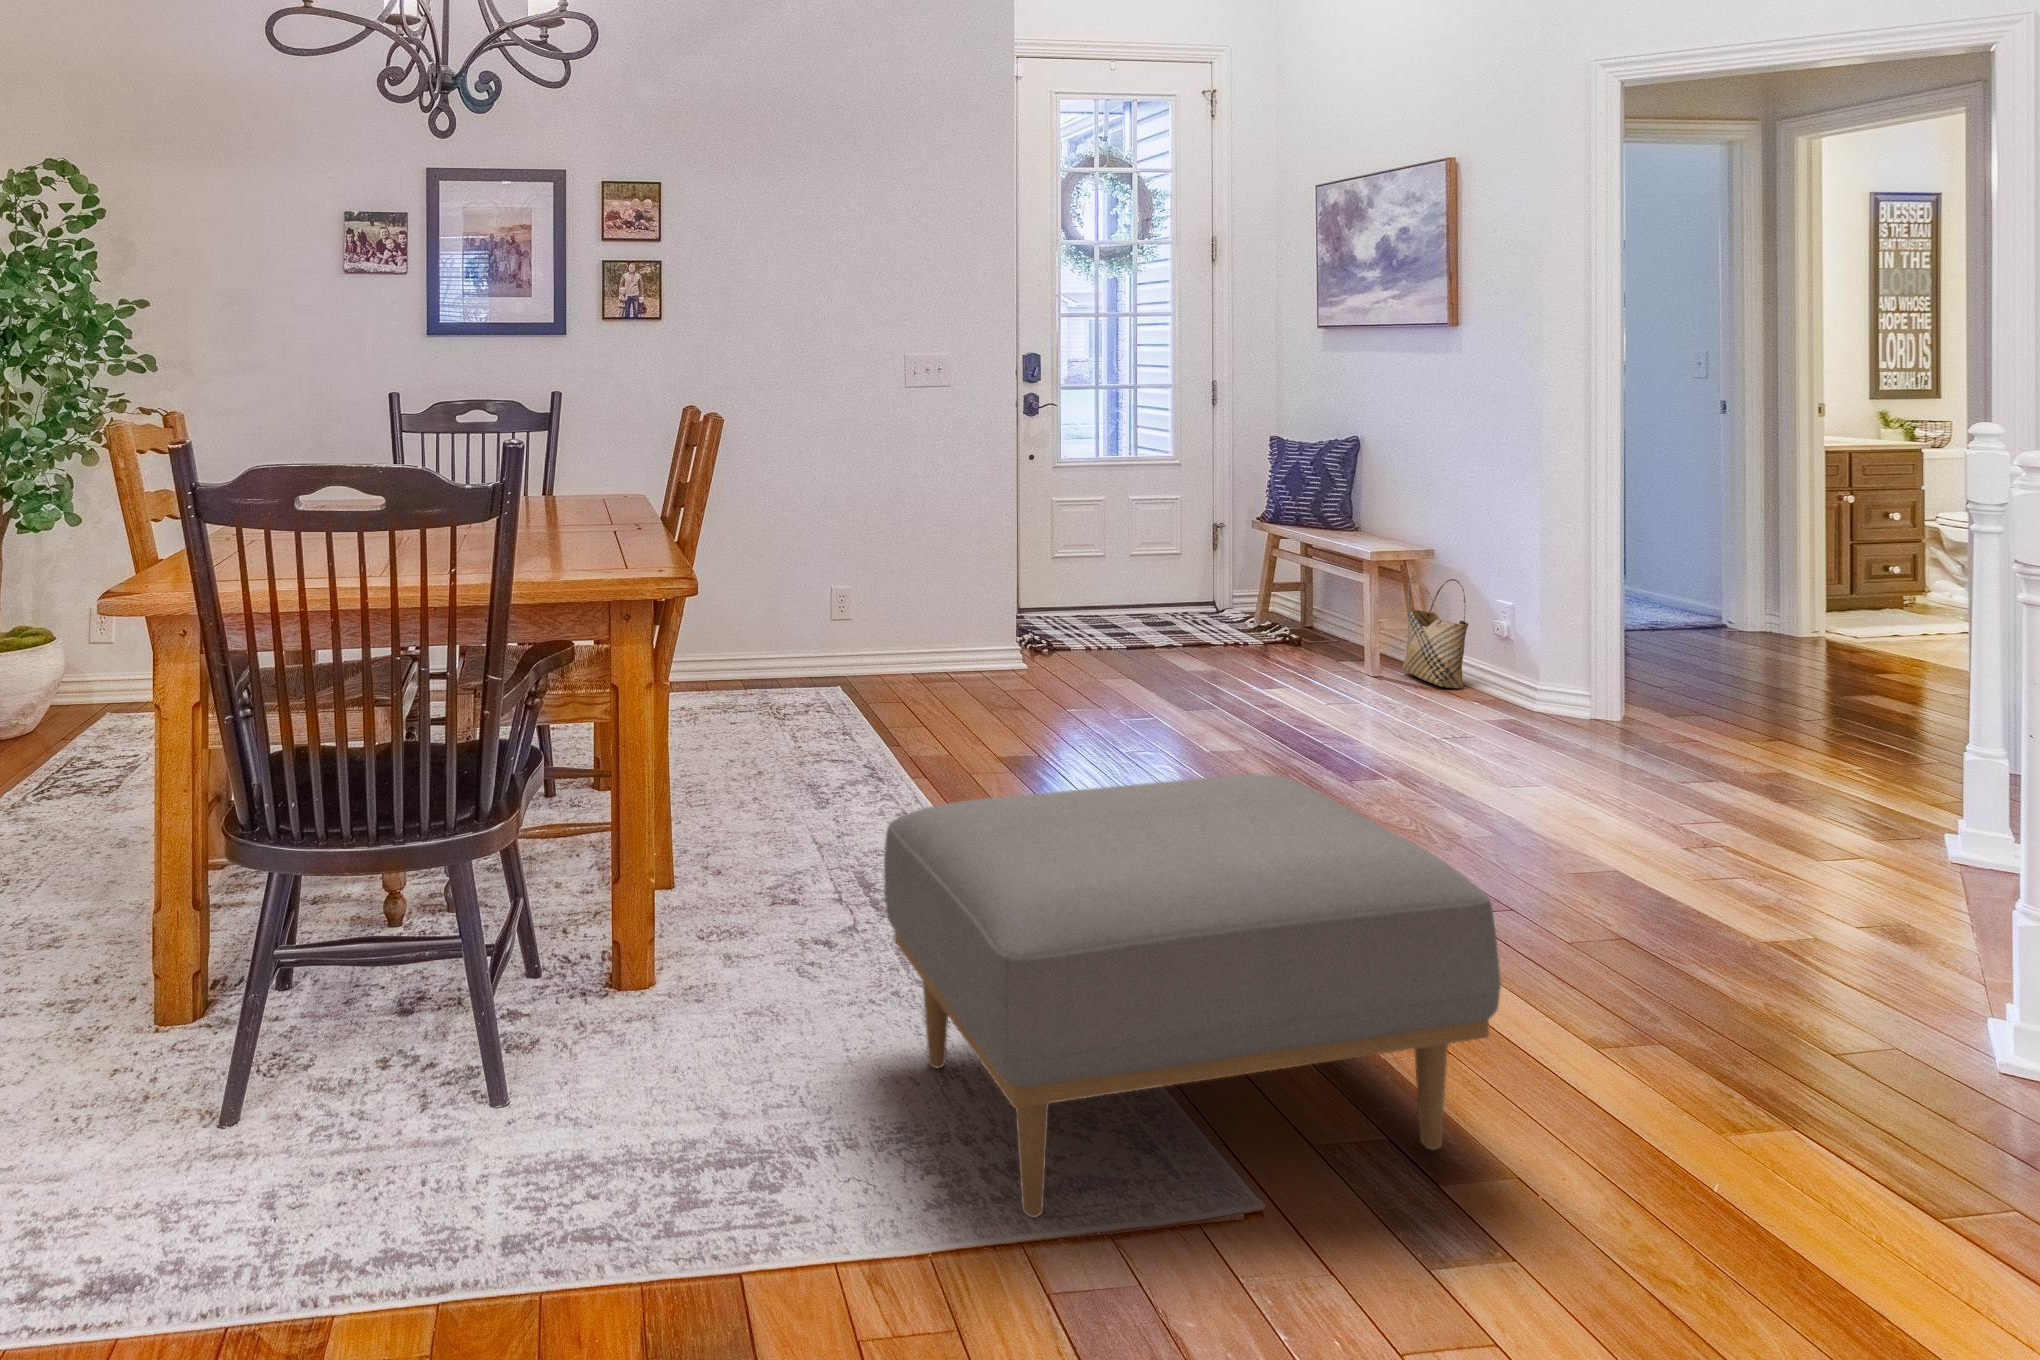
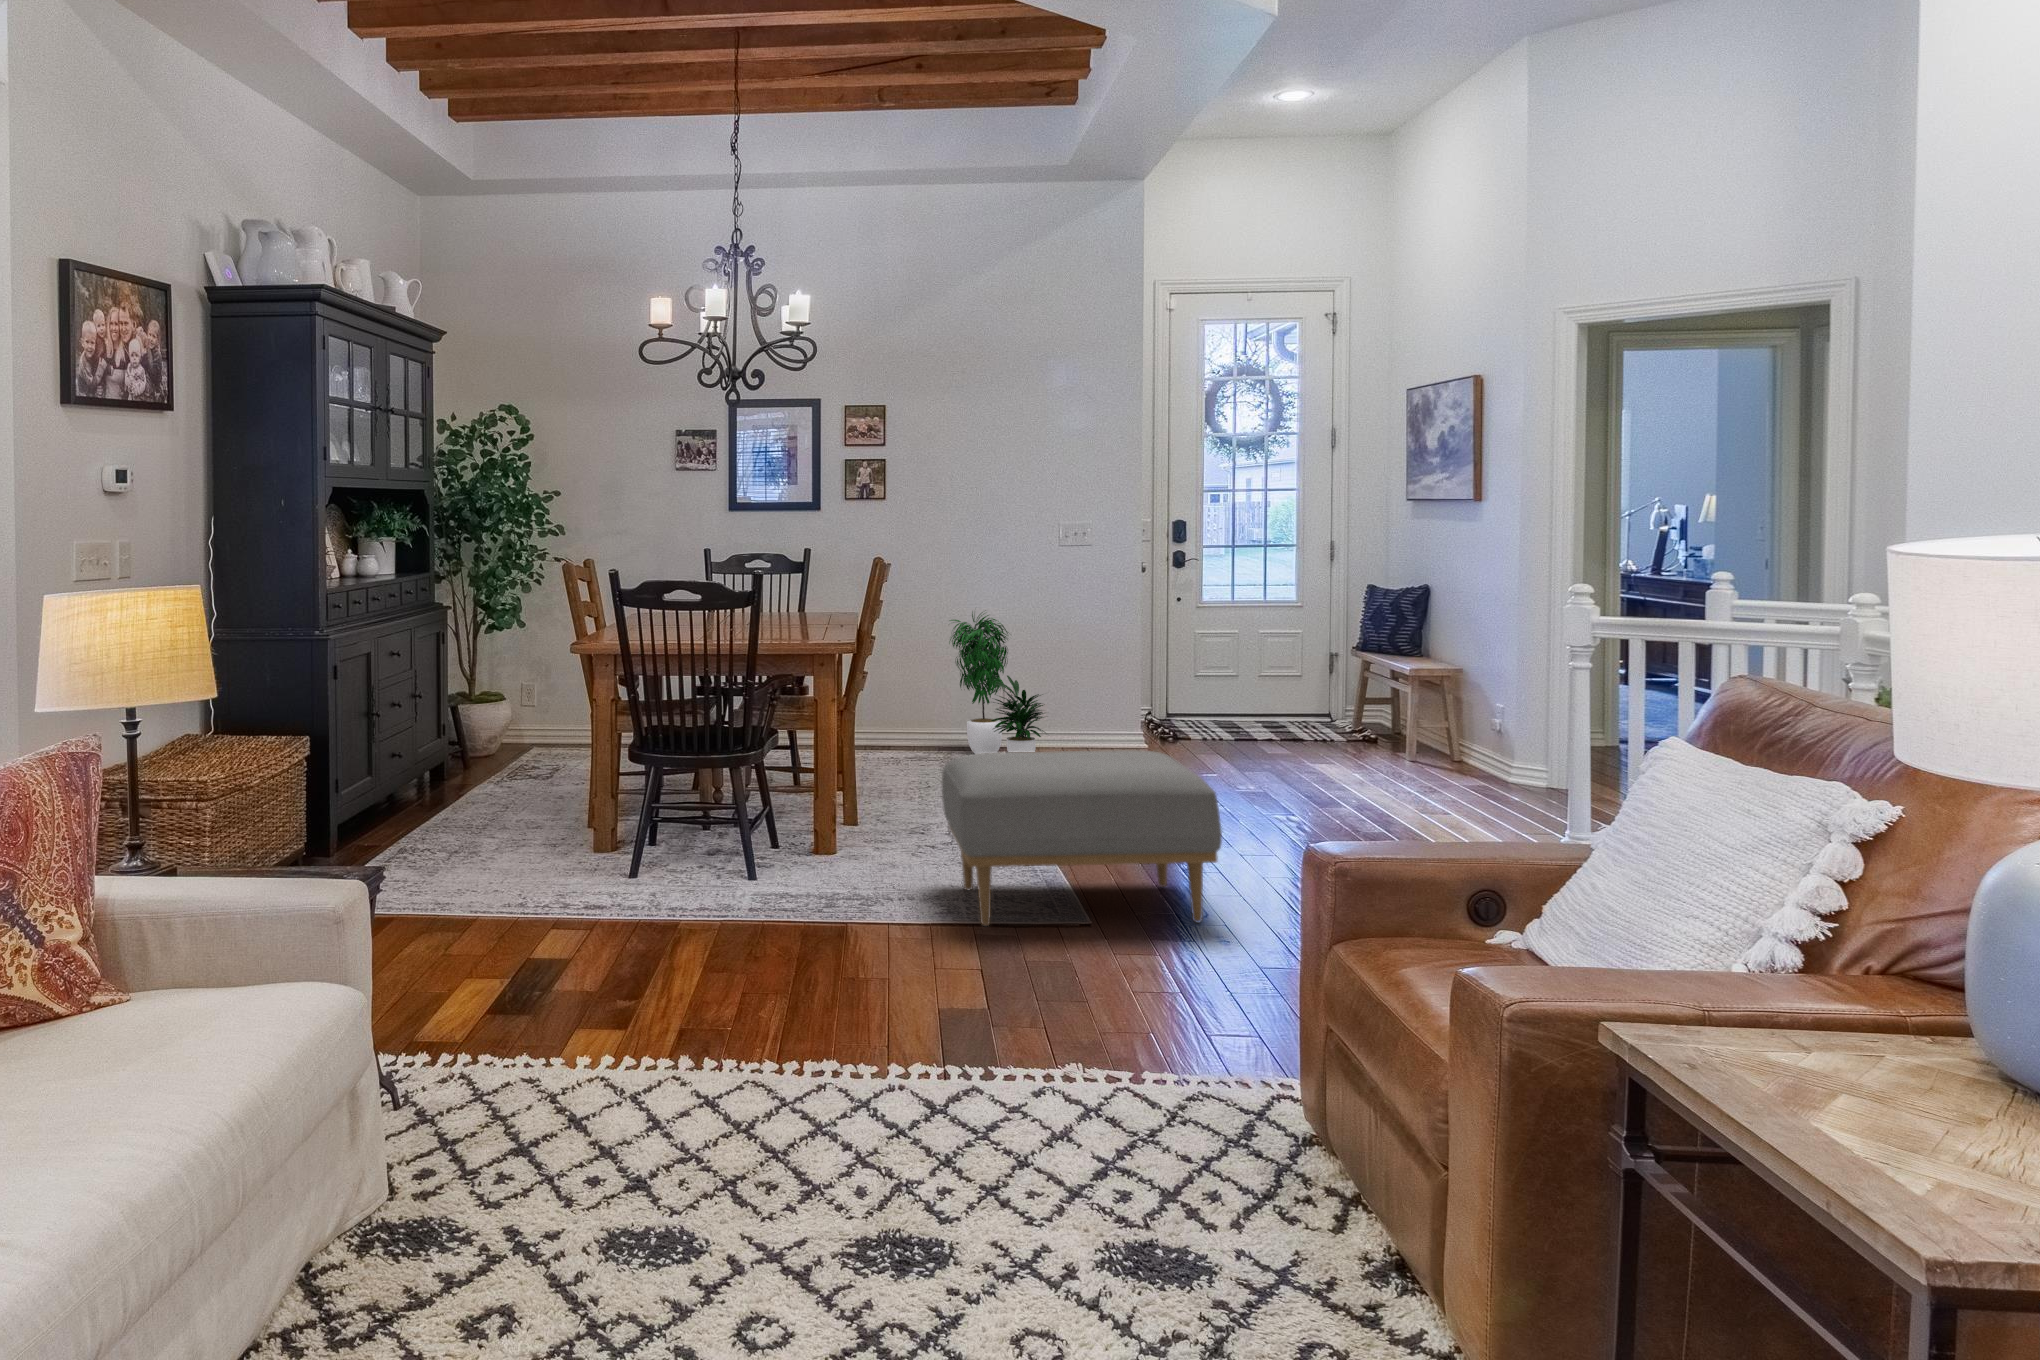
potted plant: none [758,476,915,708] -> present [950,612,1046,754]
woven basket: present [1402,578,1469,688] -> none [1440,688,1482,772]

